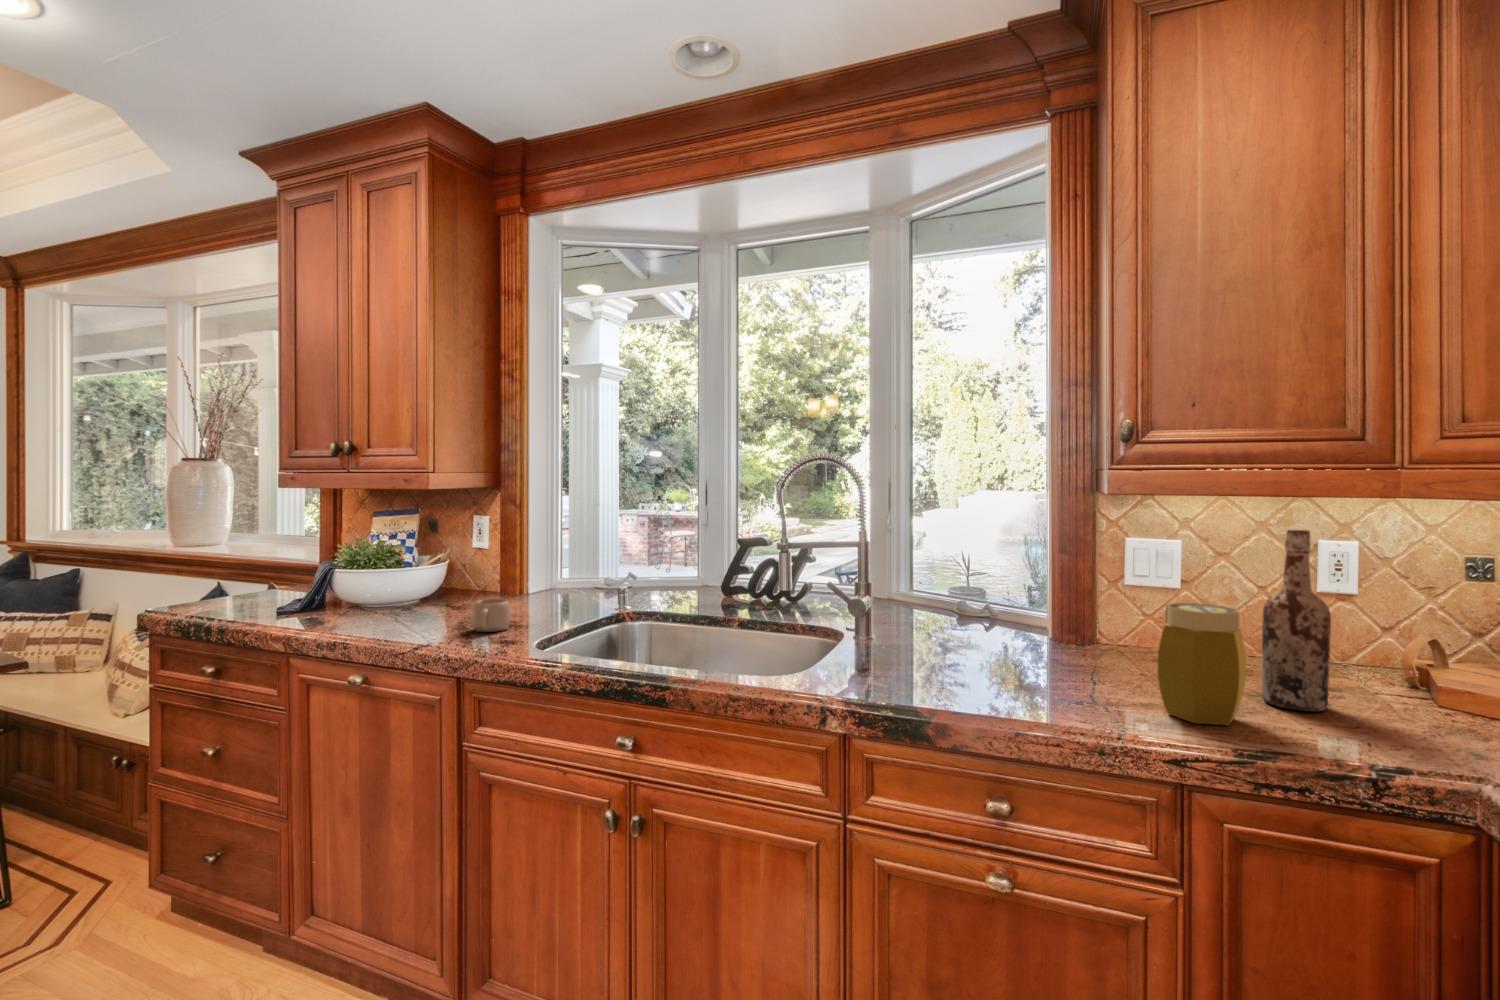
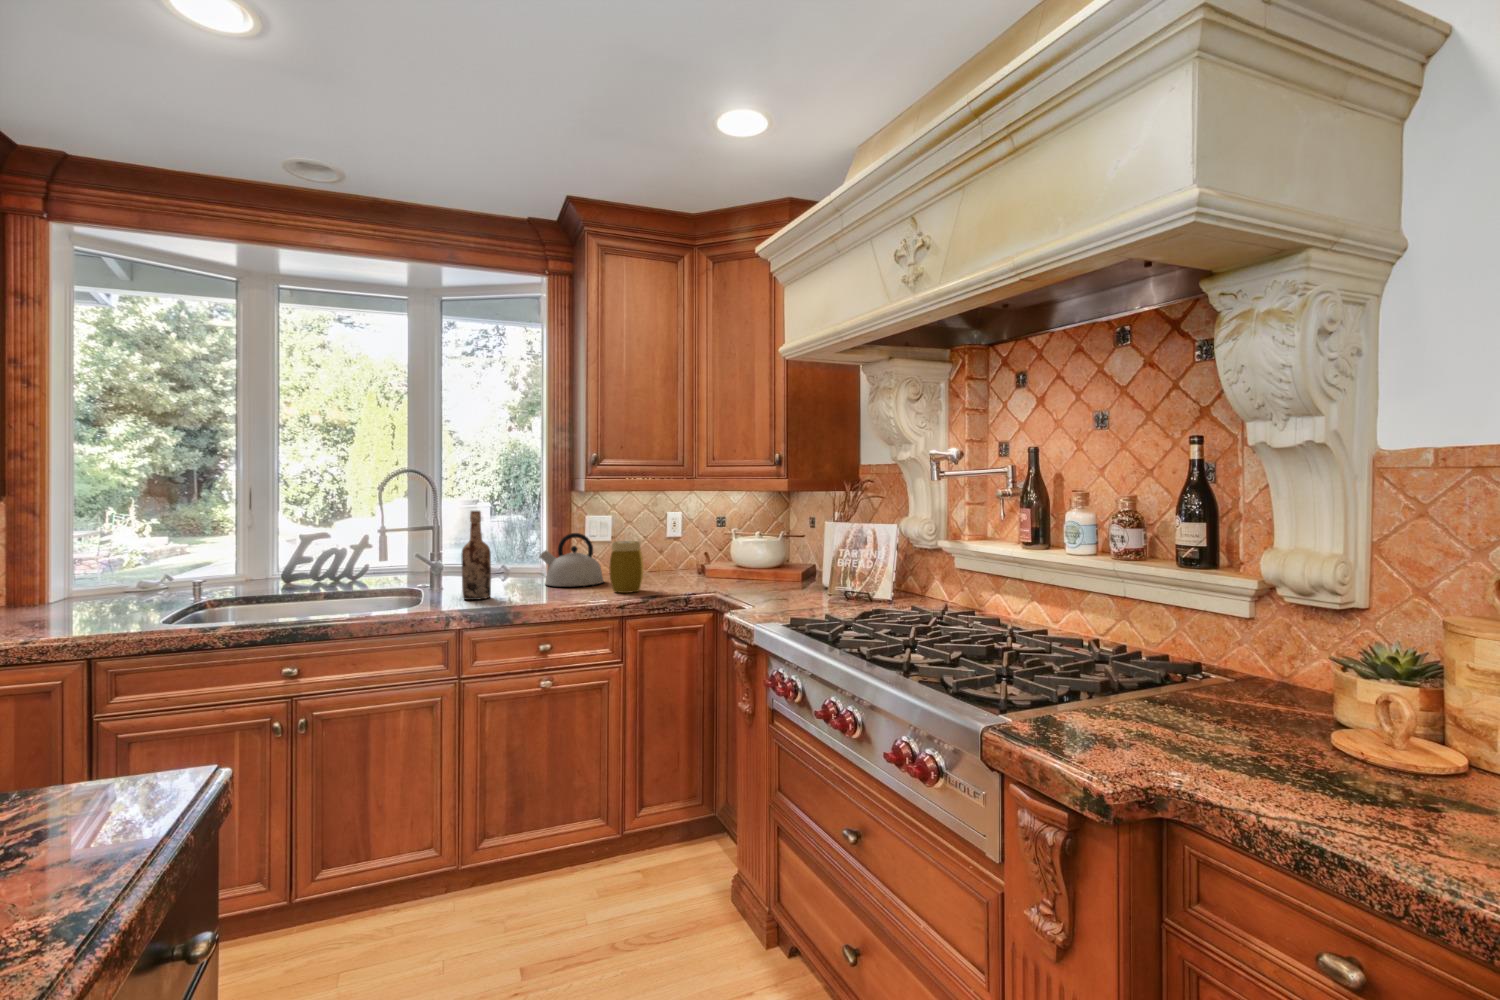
wine bottle: present [1262,530,1331,712] -> present [462,511,491,600]
kettle: none [1028,571,1156,679] -> present [540,533,604,586]
mug: present [472,599,510,632] -> none [56,597,102,627]

